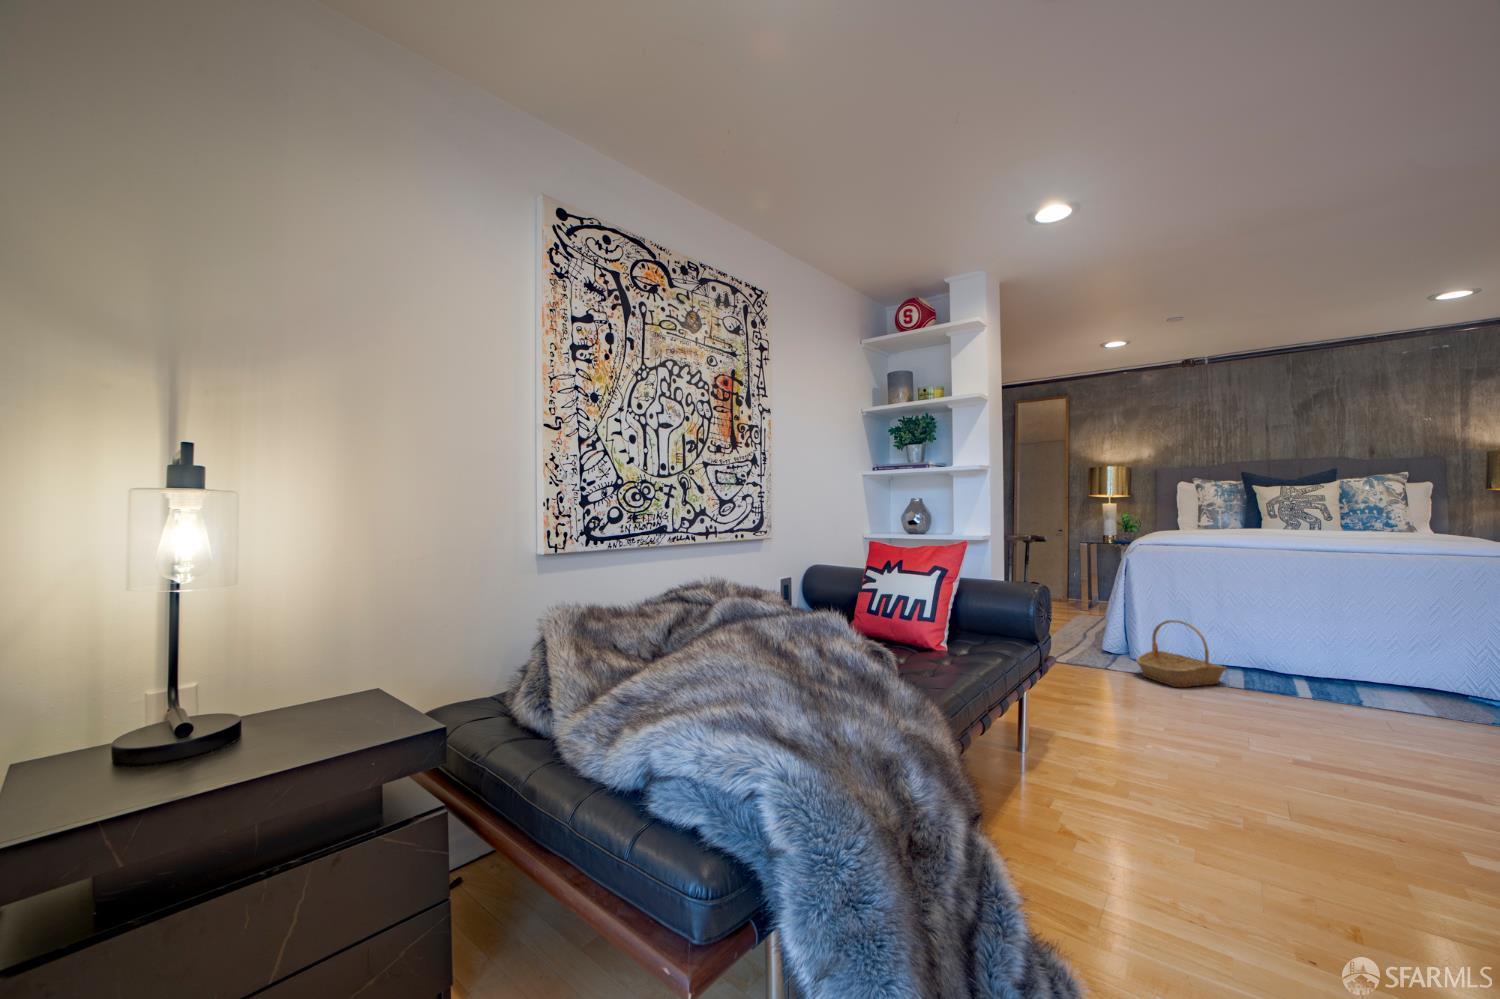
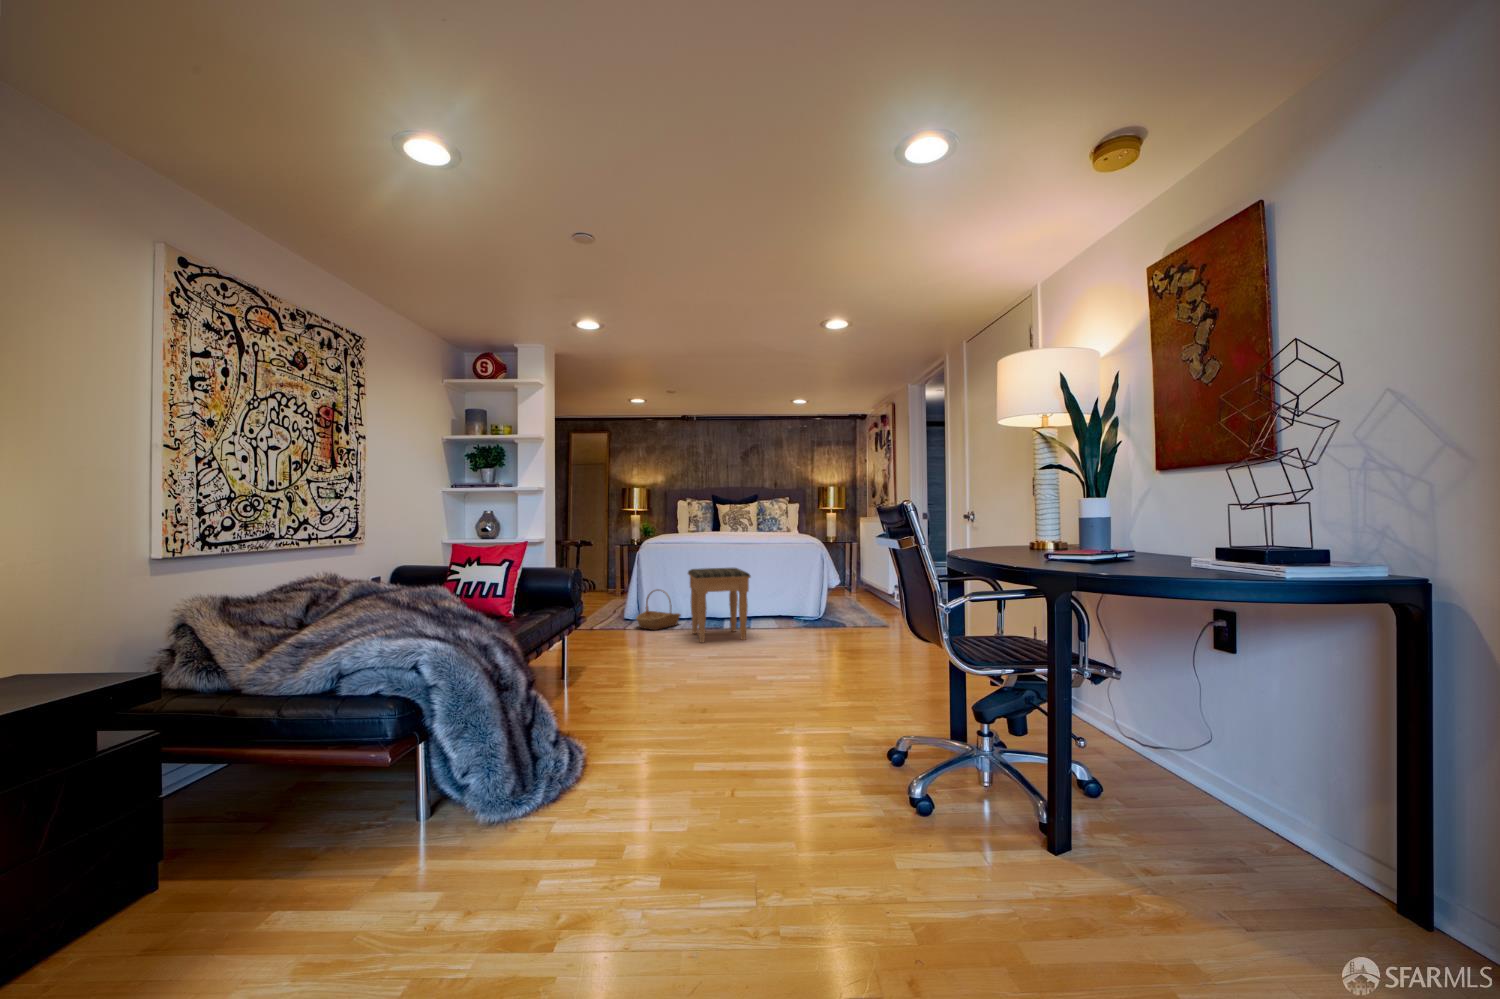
footstool: none [1252,598,1453,765] -> present [688,568,750,643]

